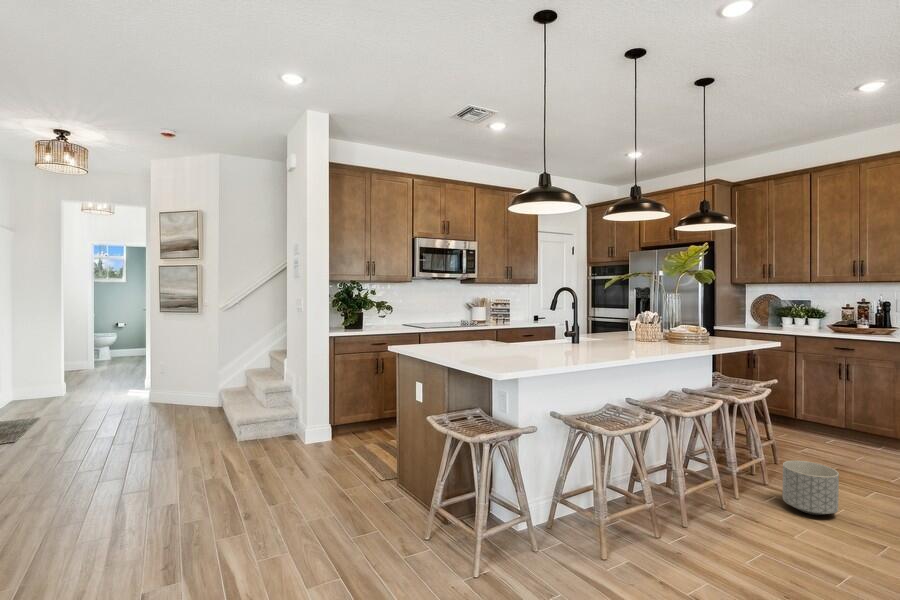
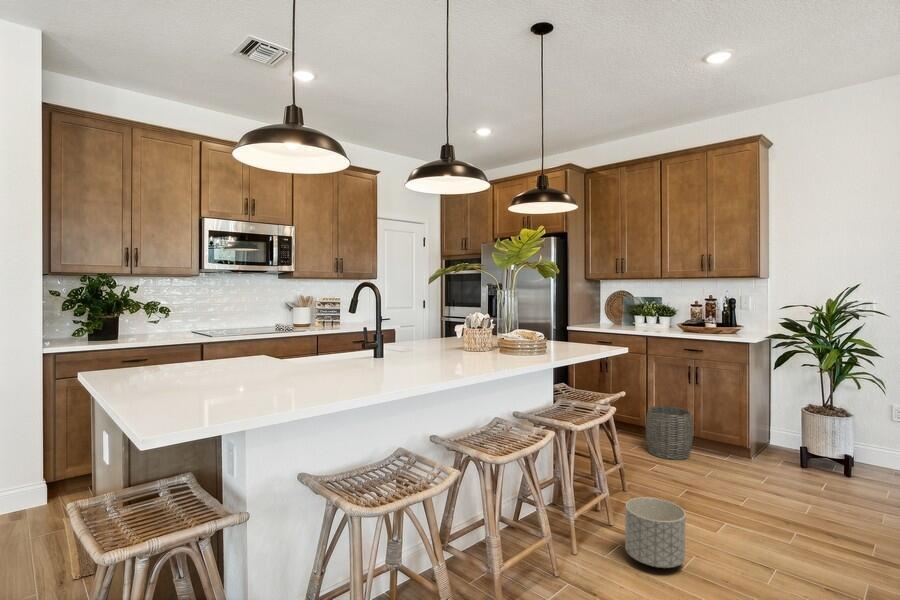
woven basket: none [795,398,844,446] -> present [646,406,693,460]

